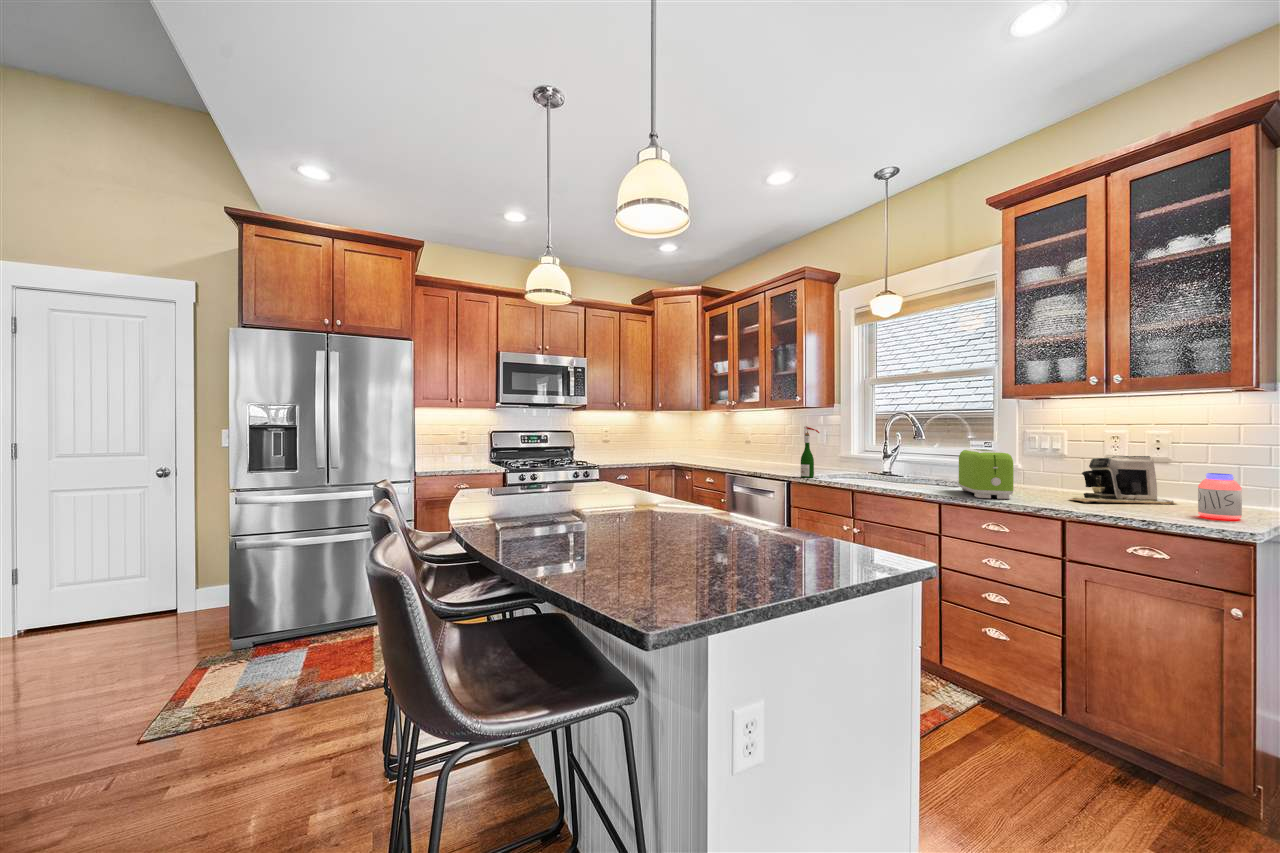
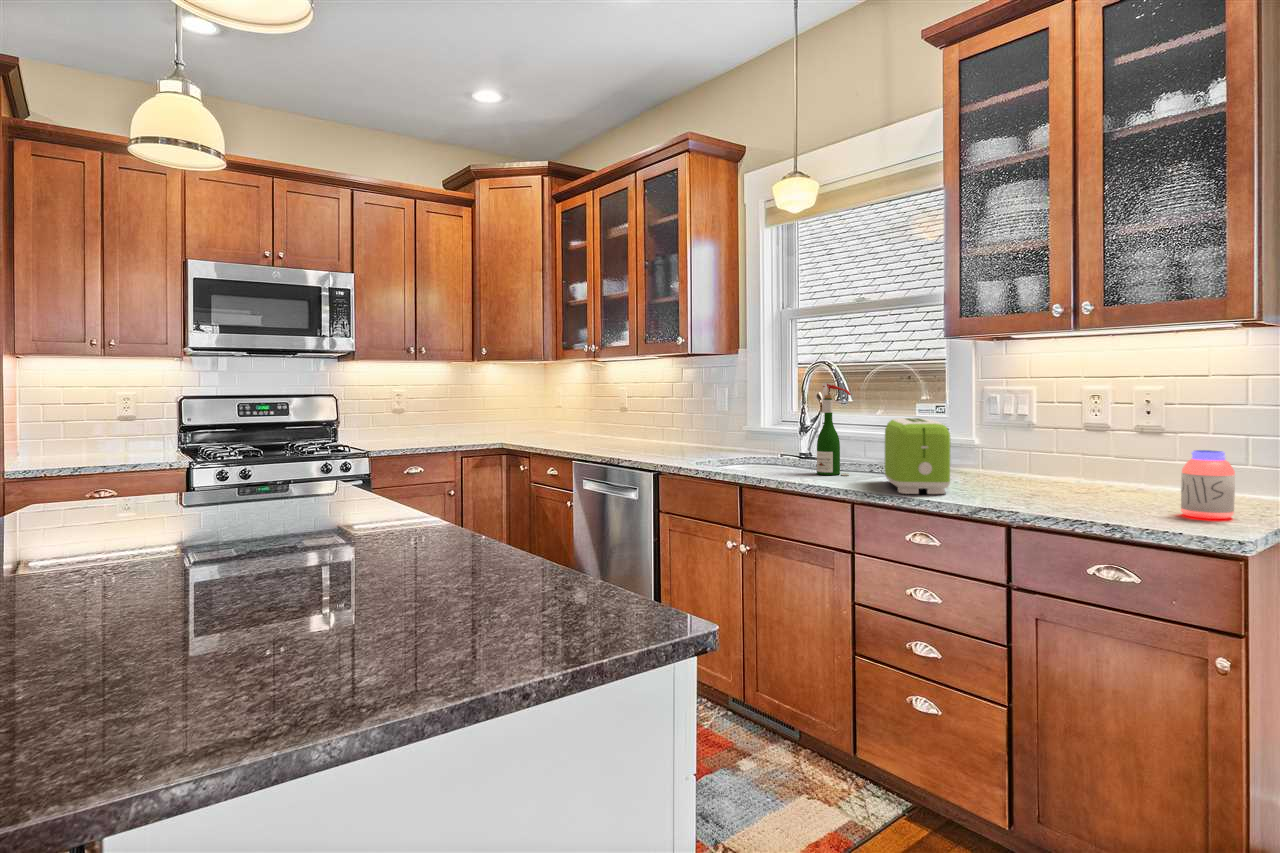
wine bottle: present [801,426,819,478] -> present [817,382,851,476]
coffee maker: present [1070,456,1176,504] -> none [1024,425,1167,497]

